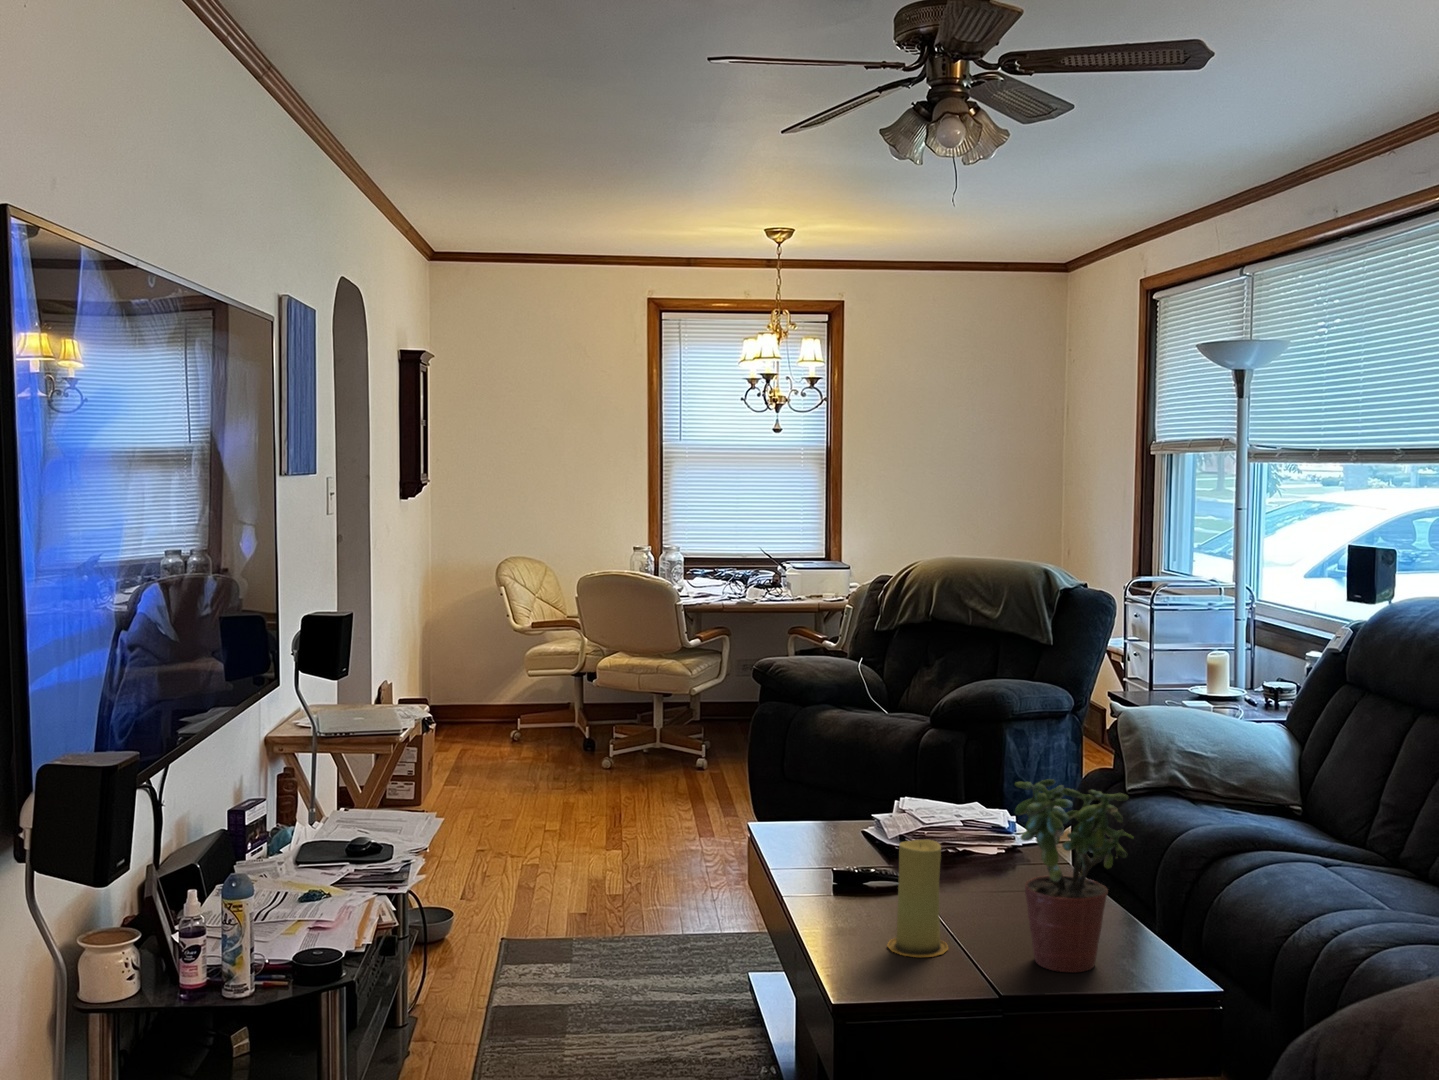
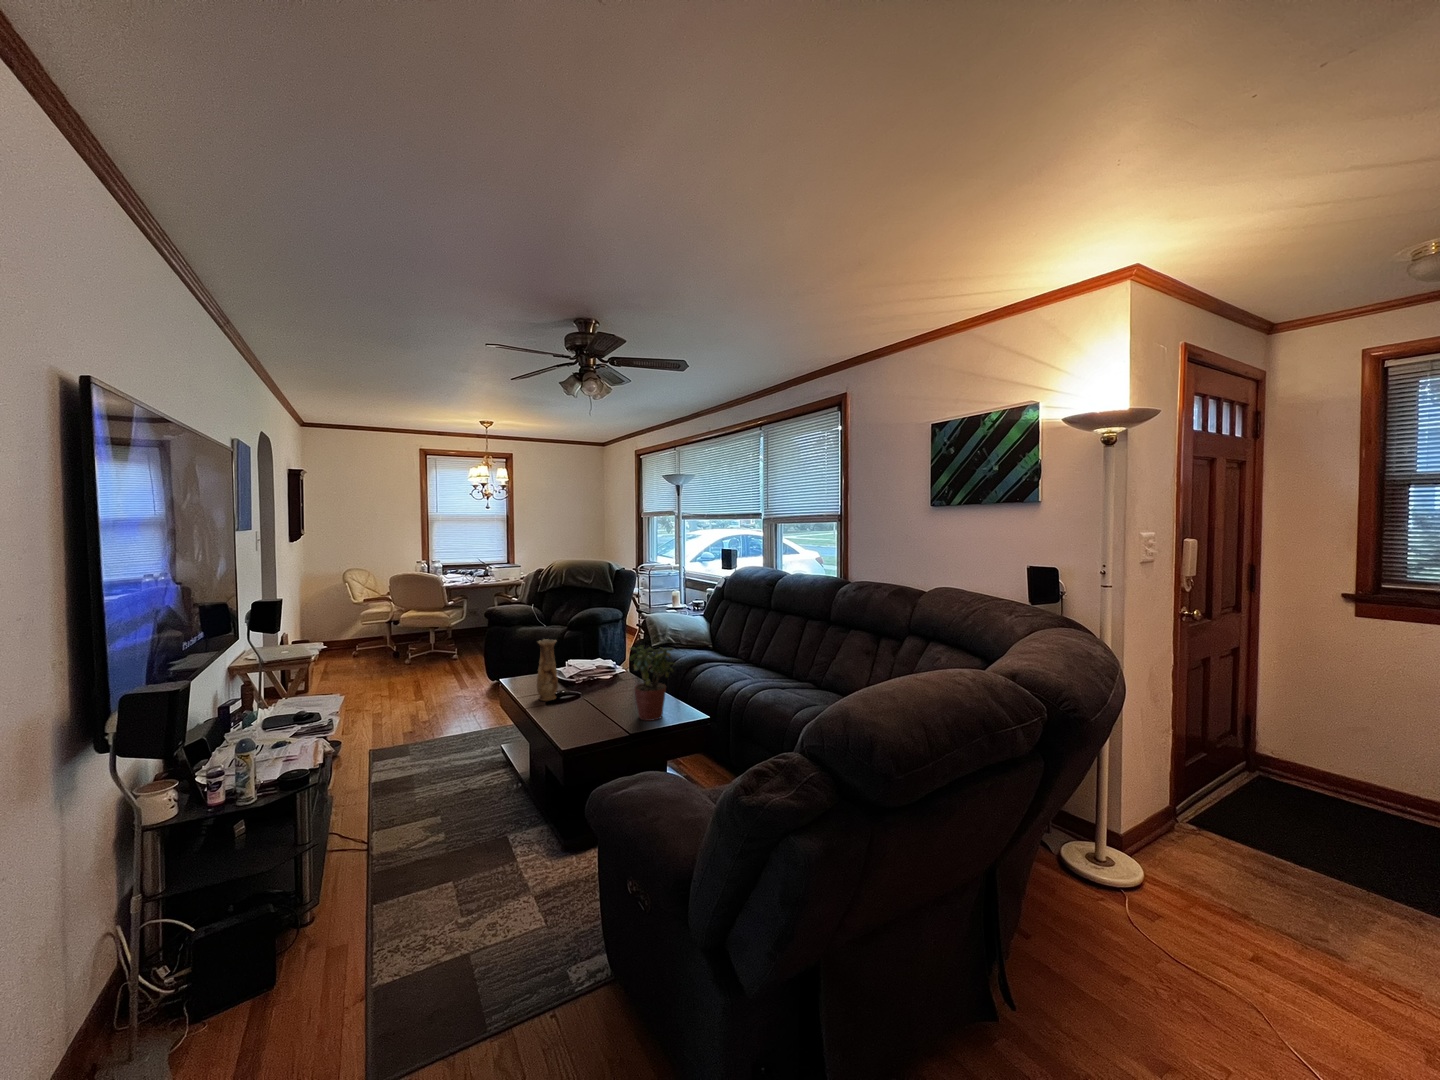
vase: none [812,741,861,887] -> present [537,639,558,701]
candle: present [887,840,948,957] -> none [578,675,604,725]

